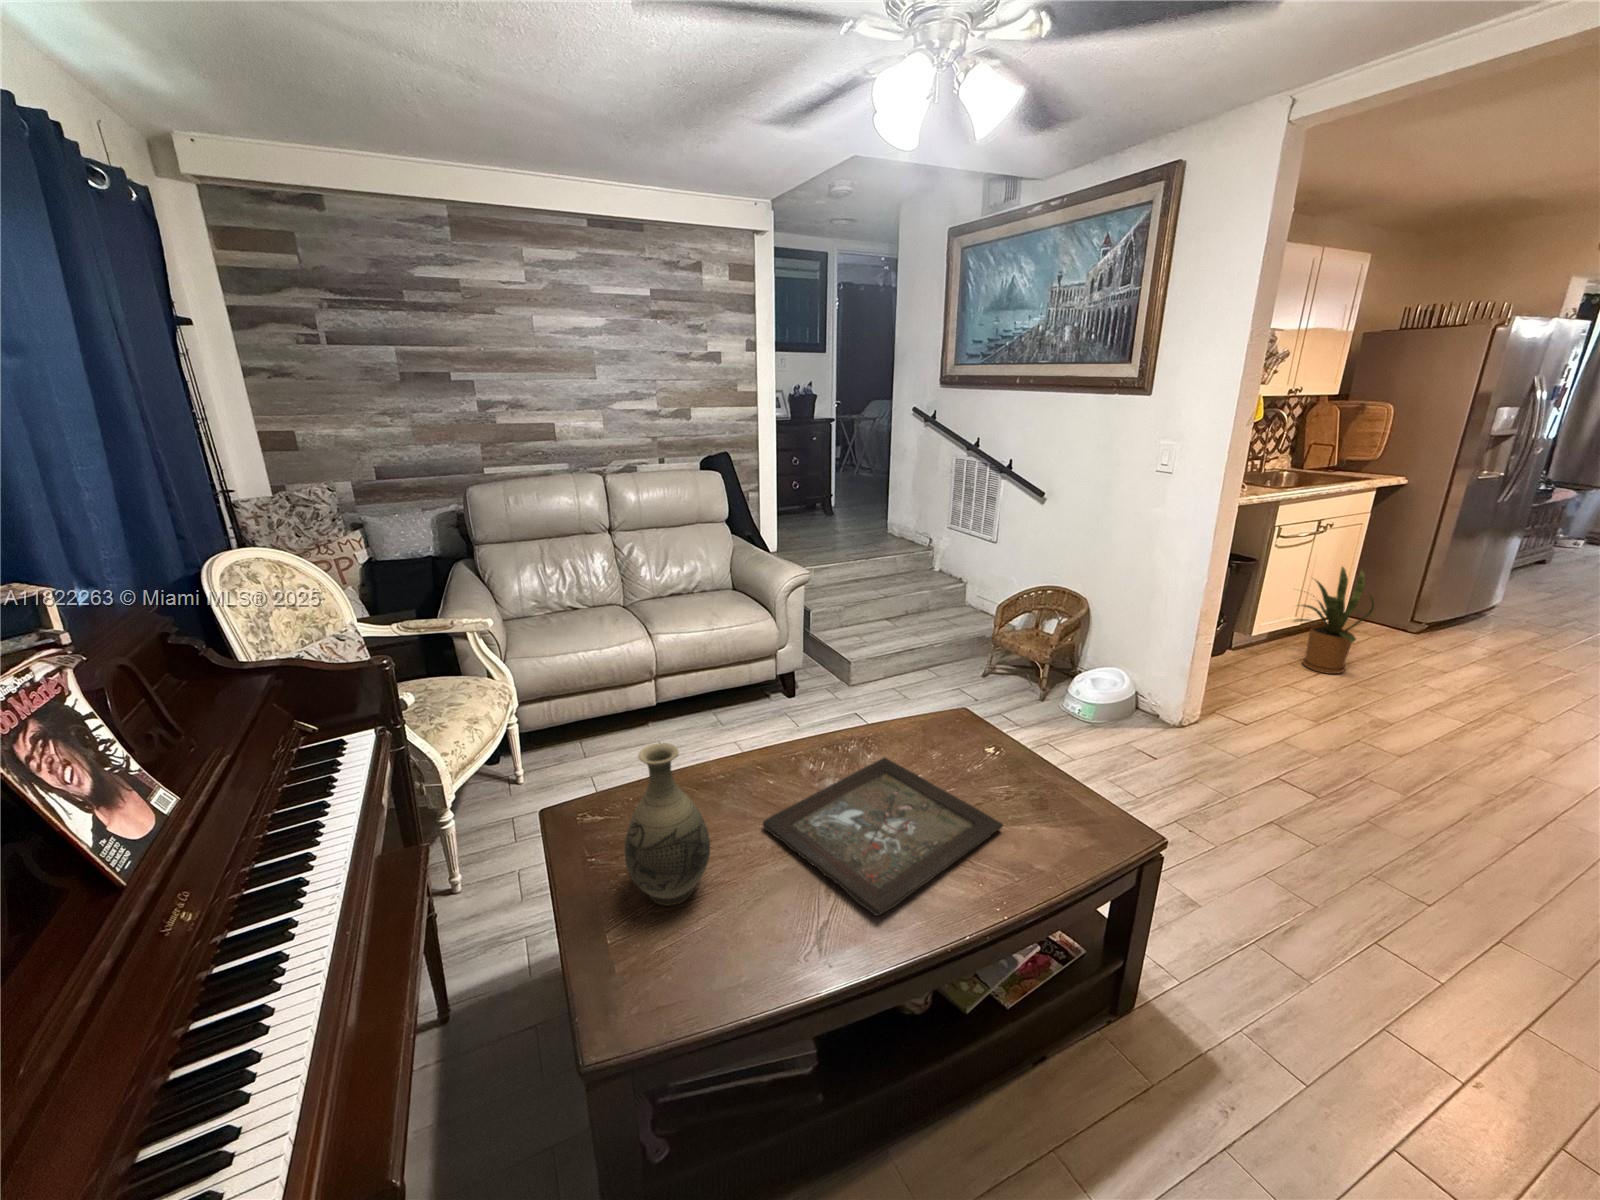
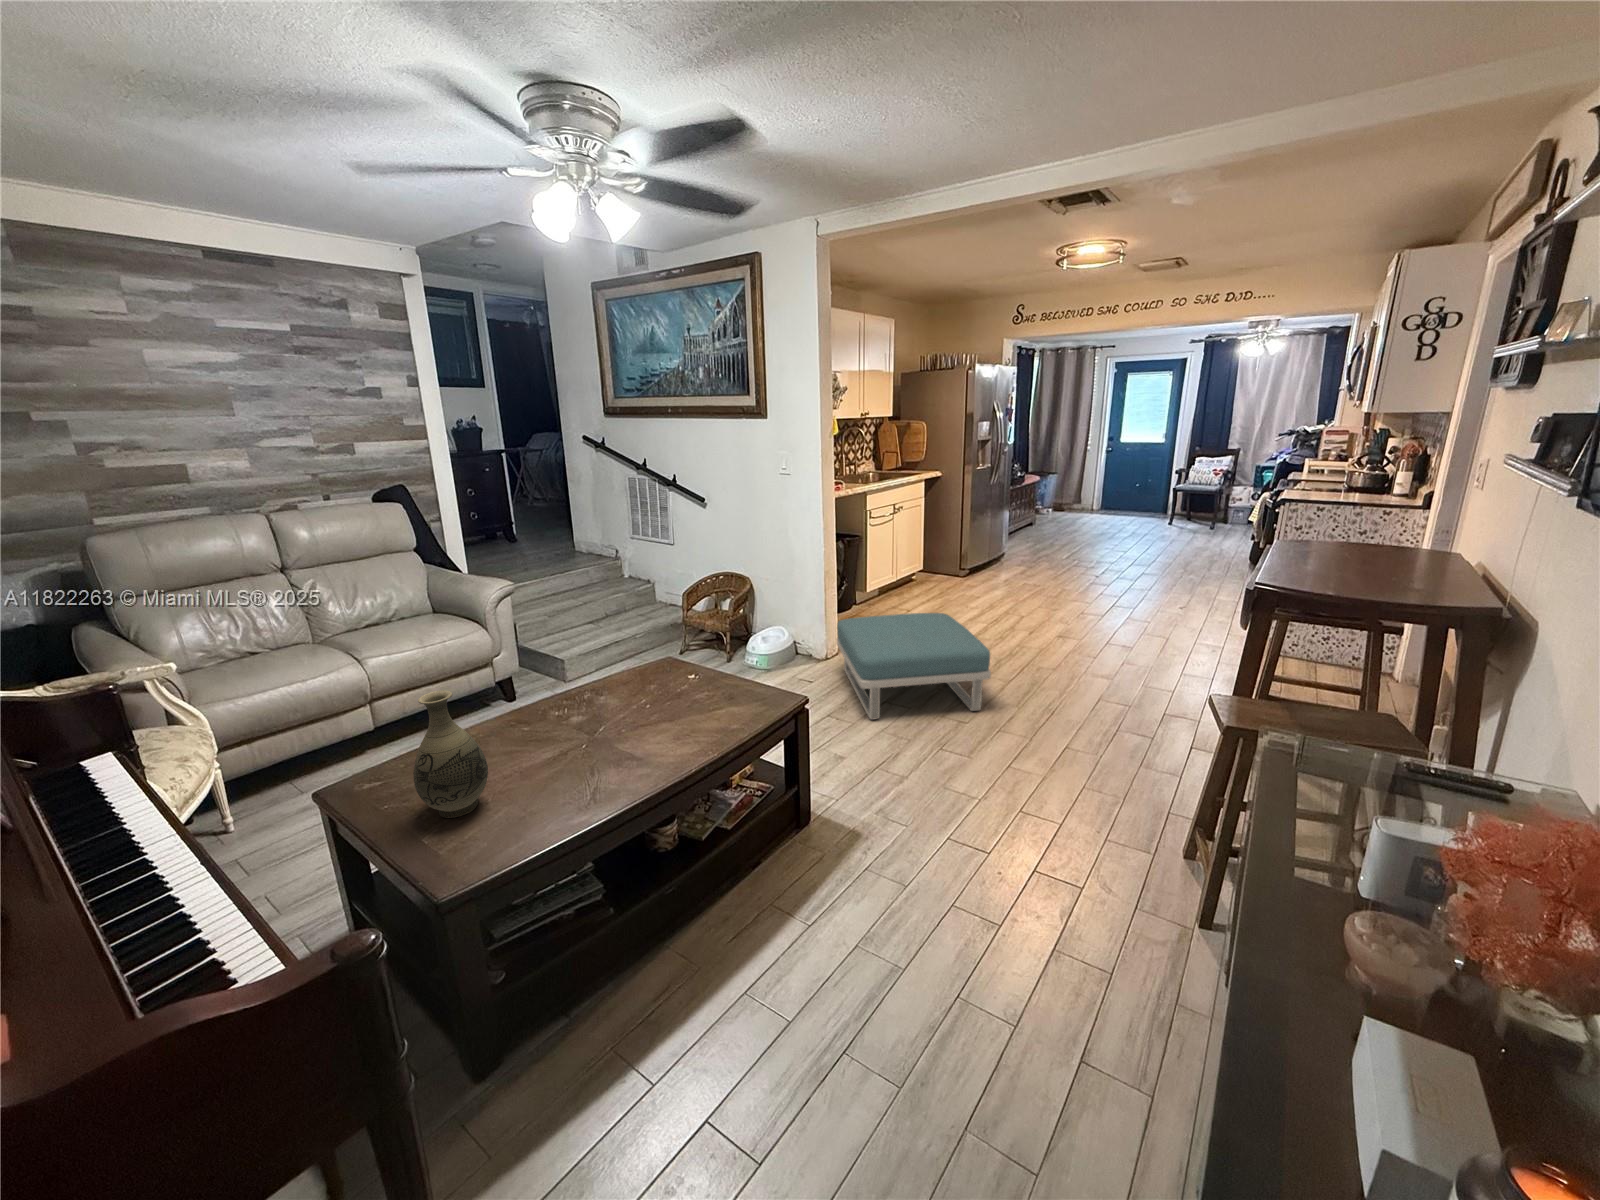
house plant: present [1294,567,1374,674] -> none [882,533,929,608]
footstool: none [1205,685,1516,892] -> present [837,613,991,720]
tray: present [763,758,1003,916] -> none [523,695,701,778]

